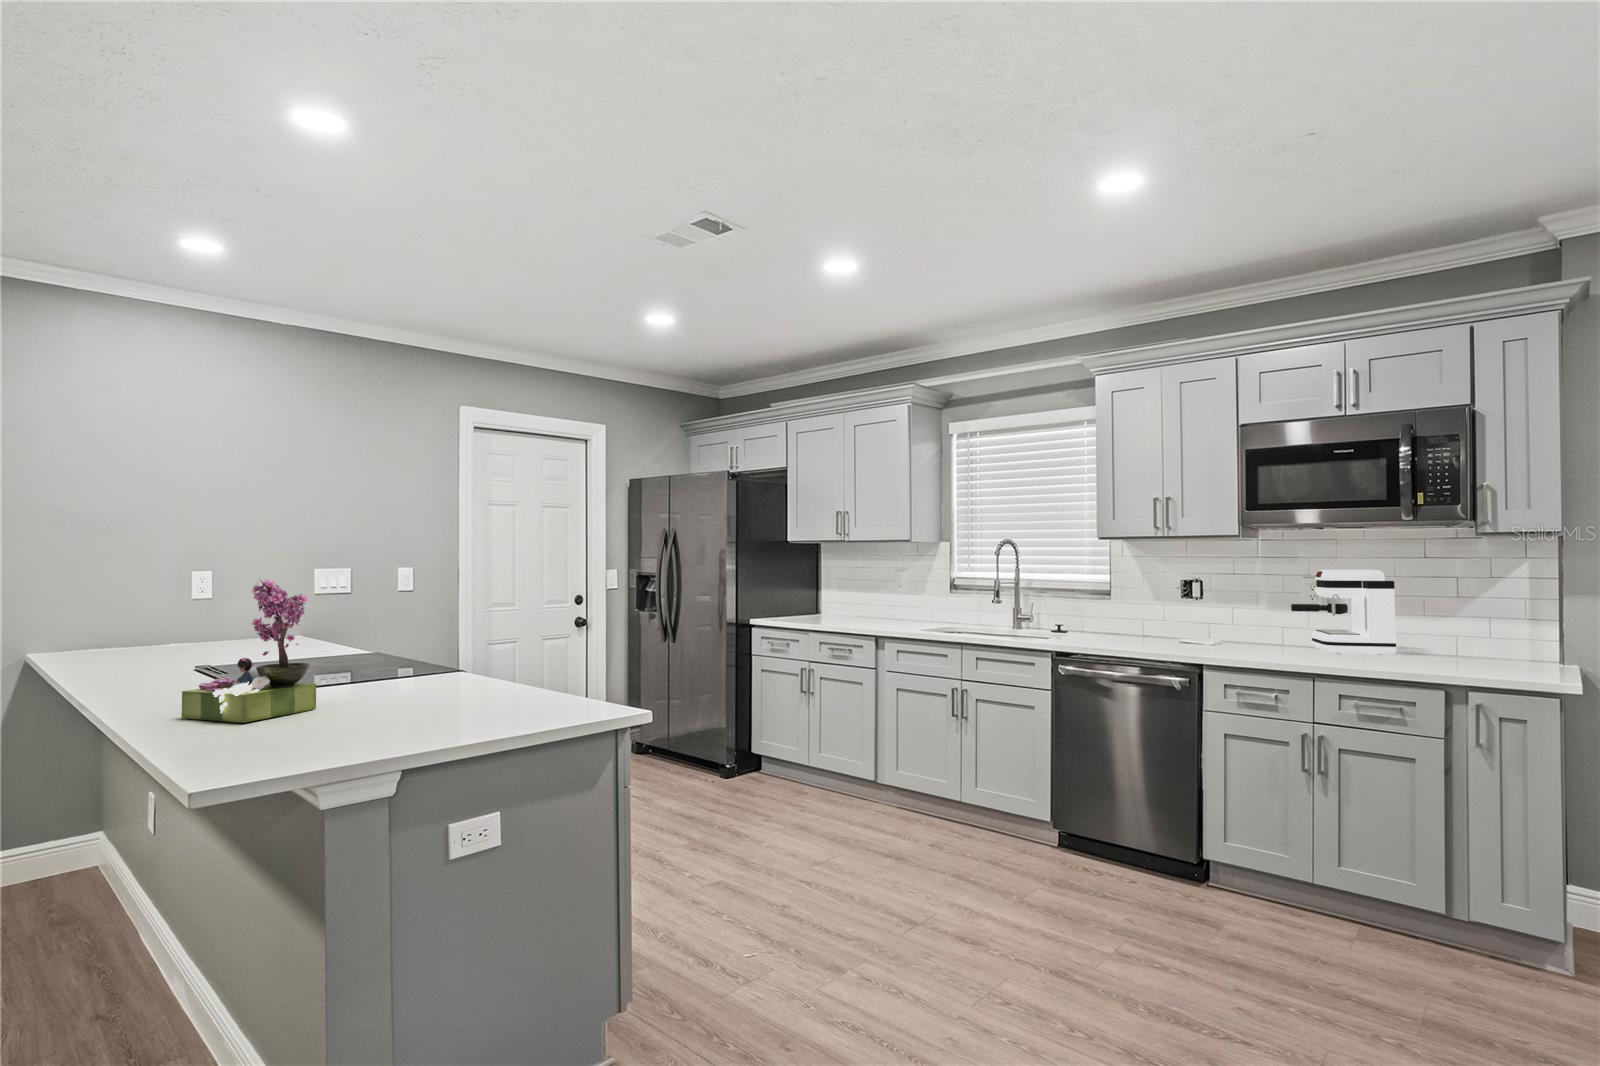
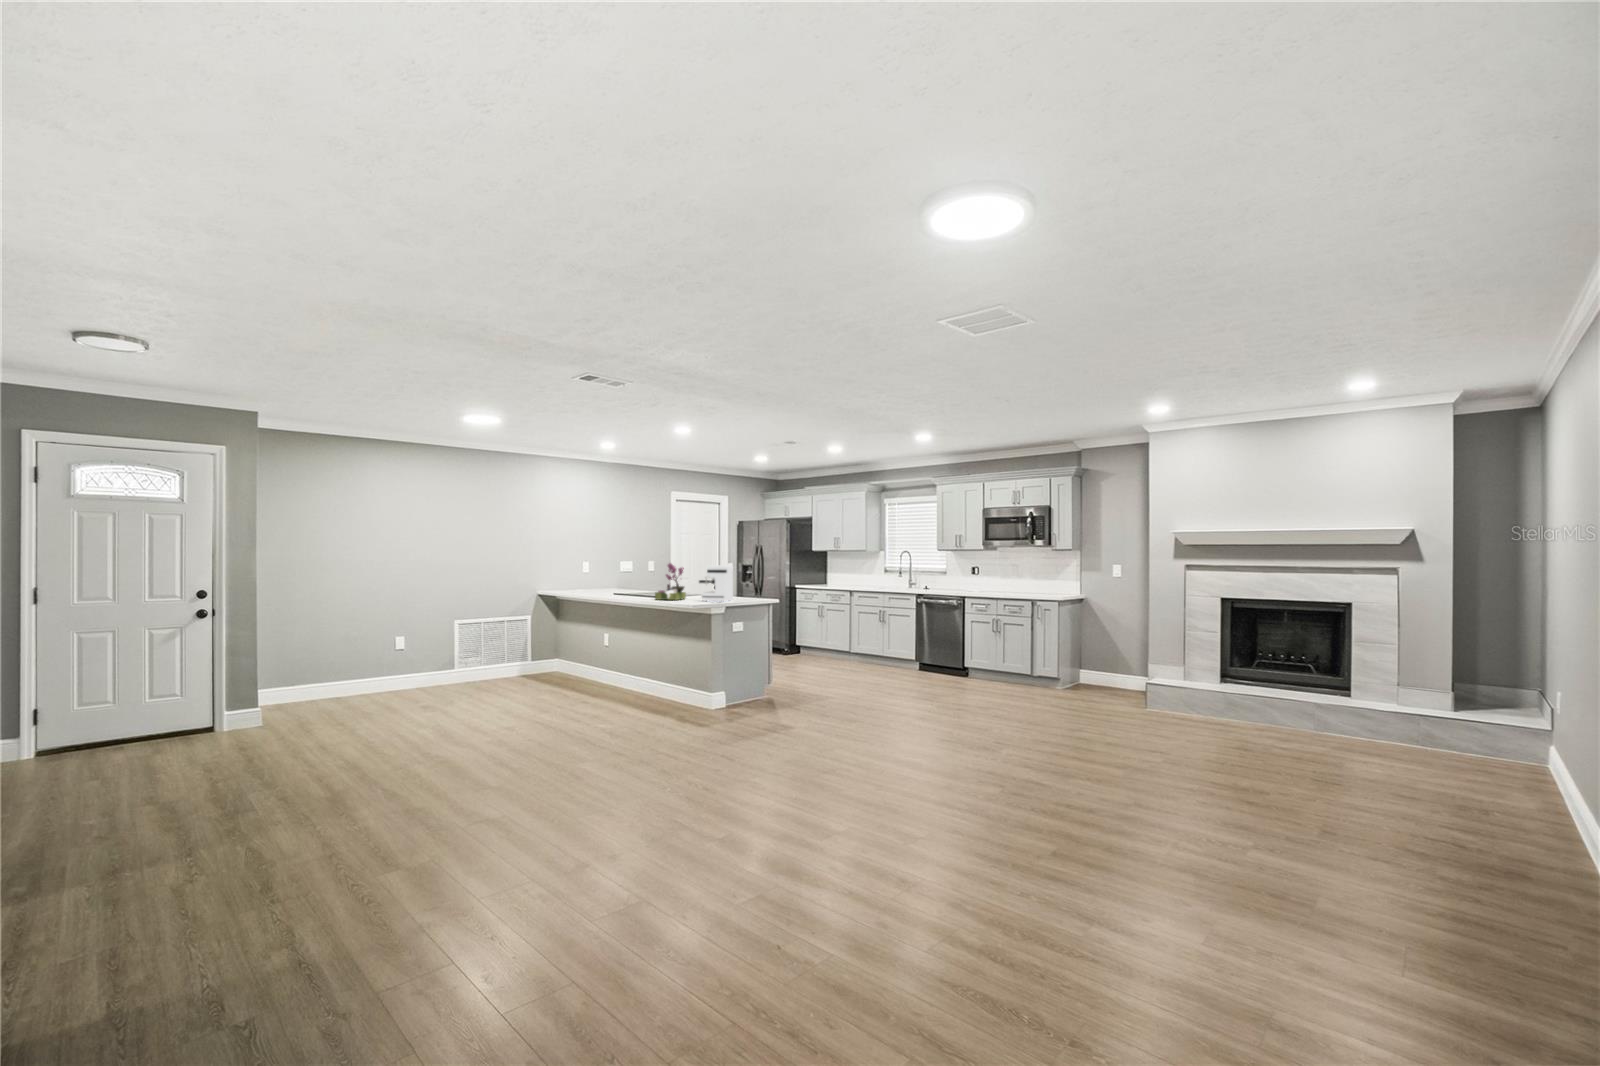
coffee maker: present [1291,570,1396,655] -> present [699,565,733,601]

